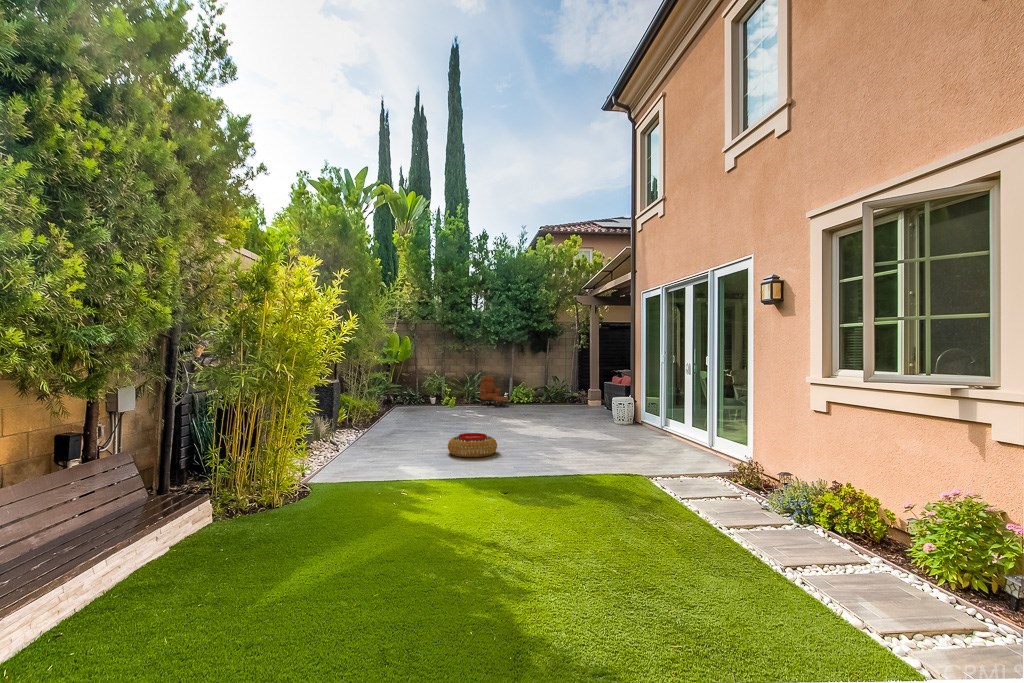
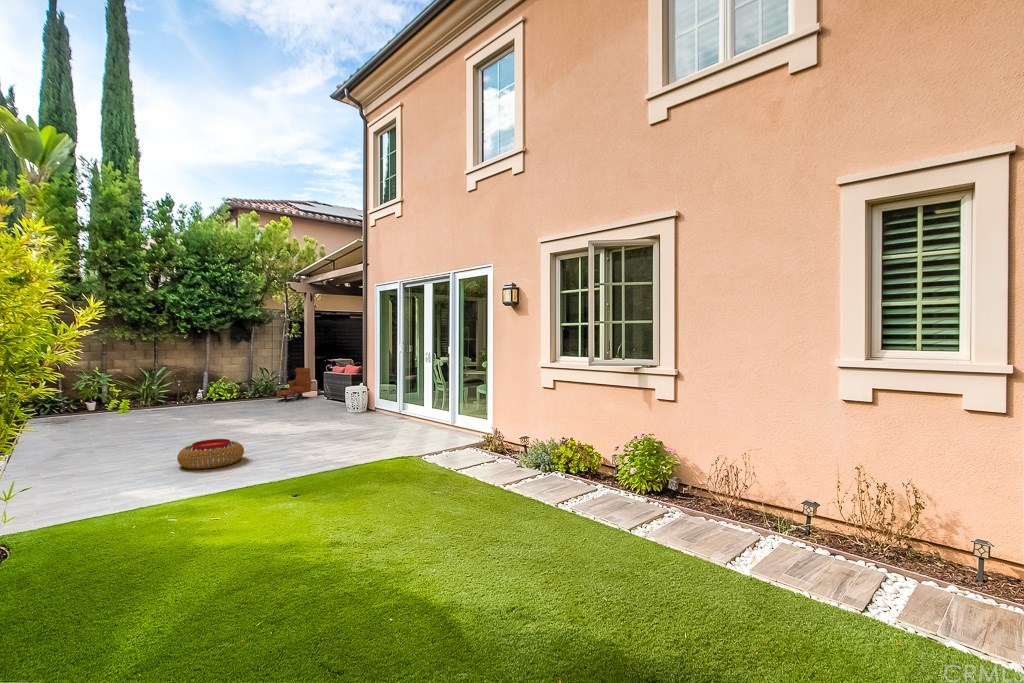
lounge chair: present [478,376,509,408] -> present [277,368,313,402]

